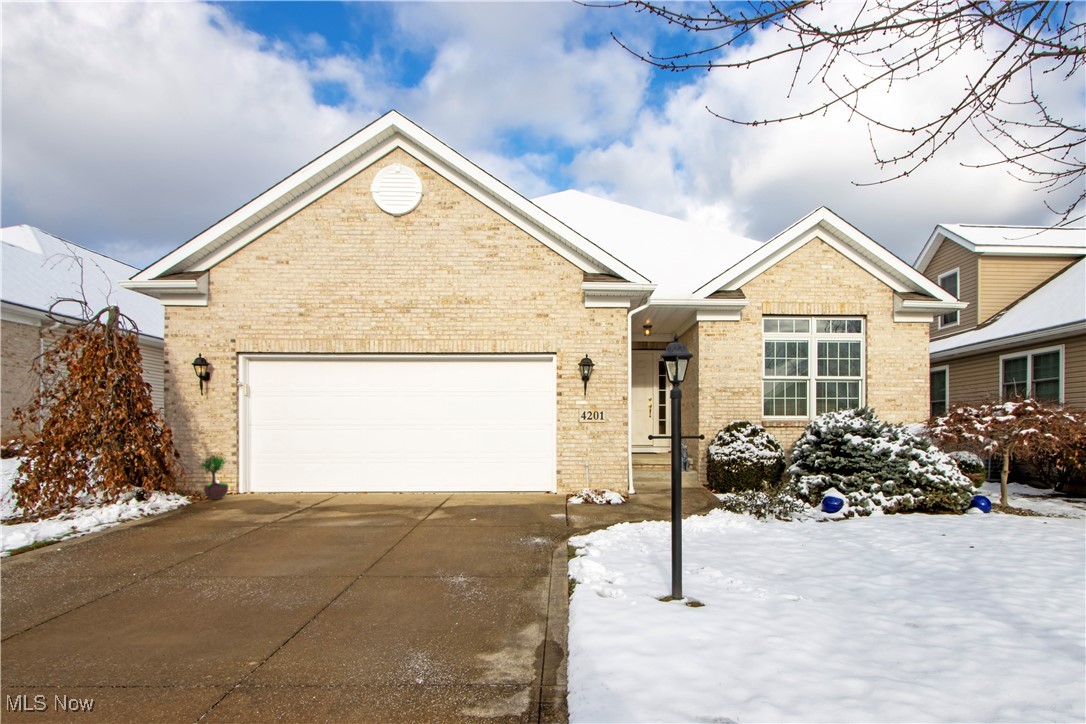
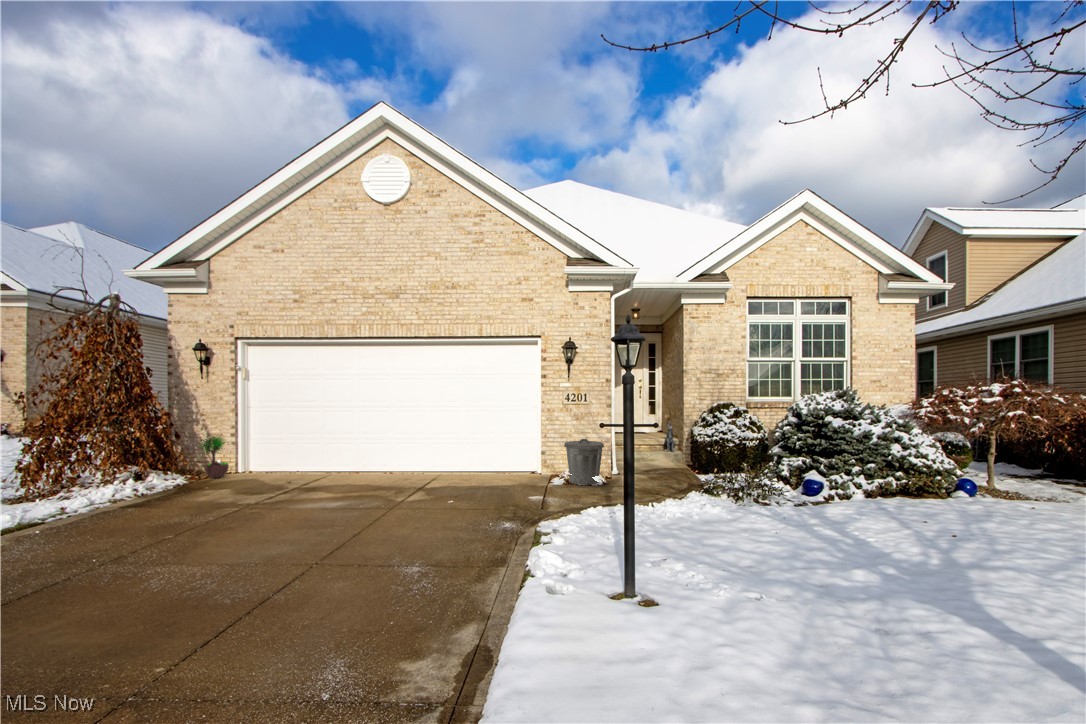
trash can: none [582,458,622,504] -> present [564,439,604,485]

